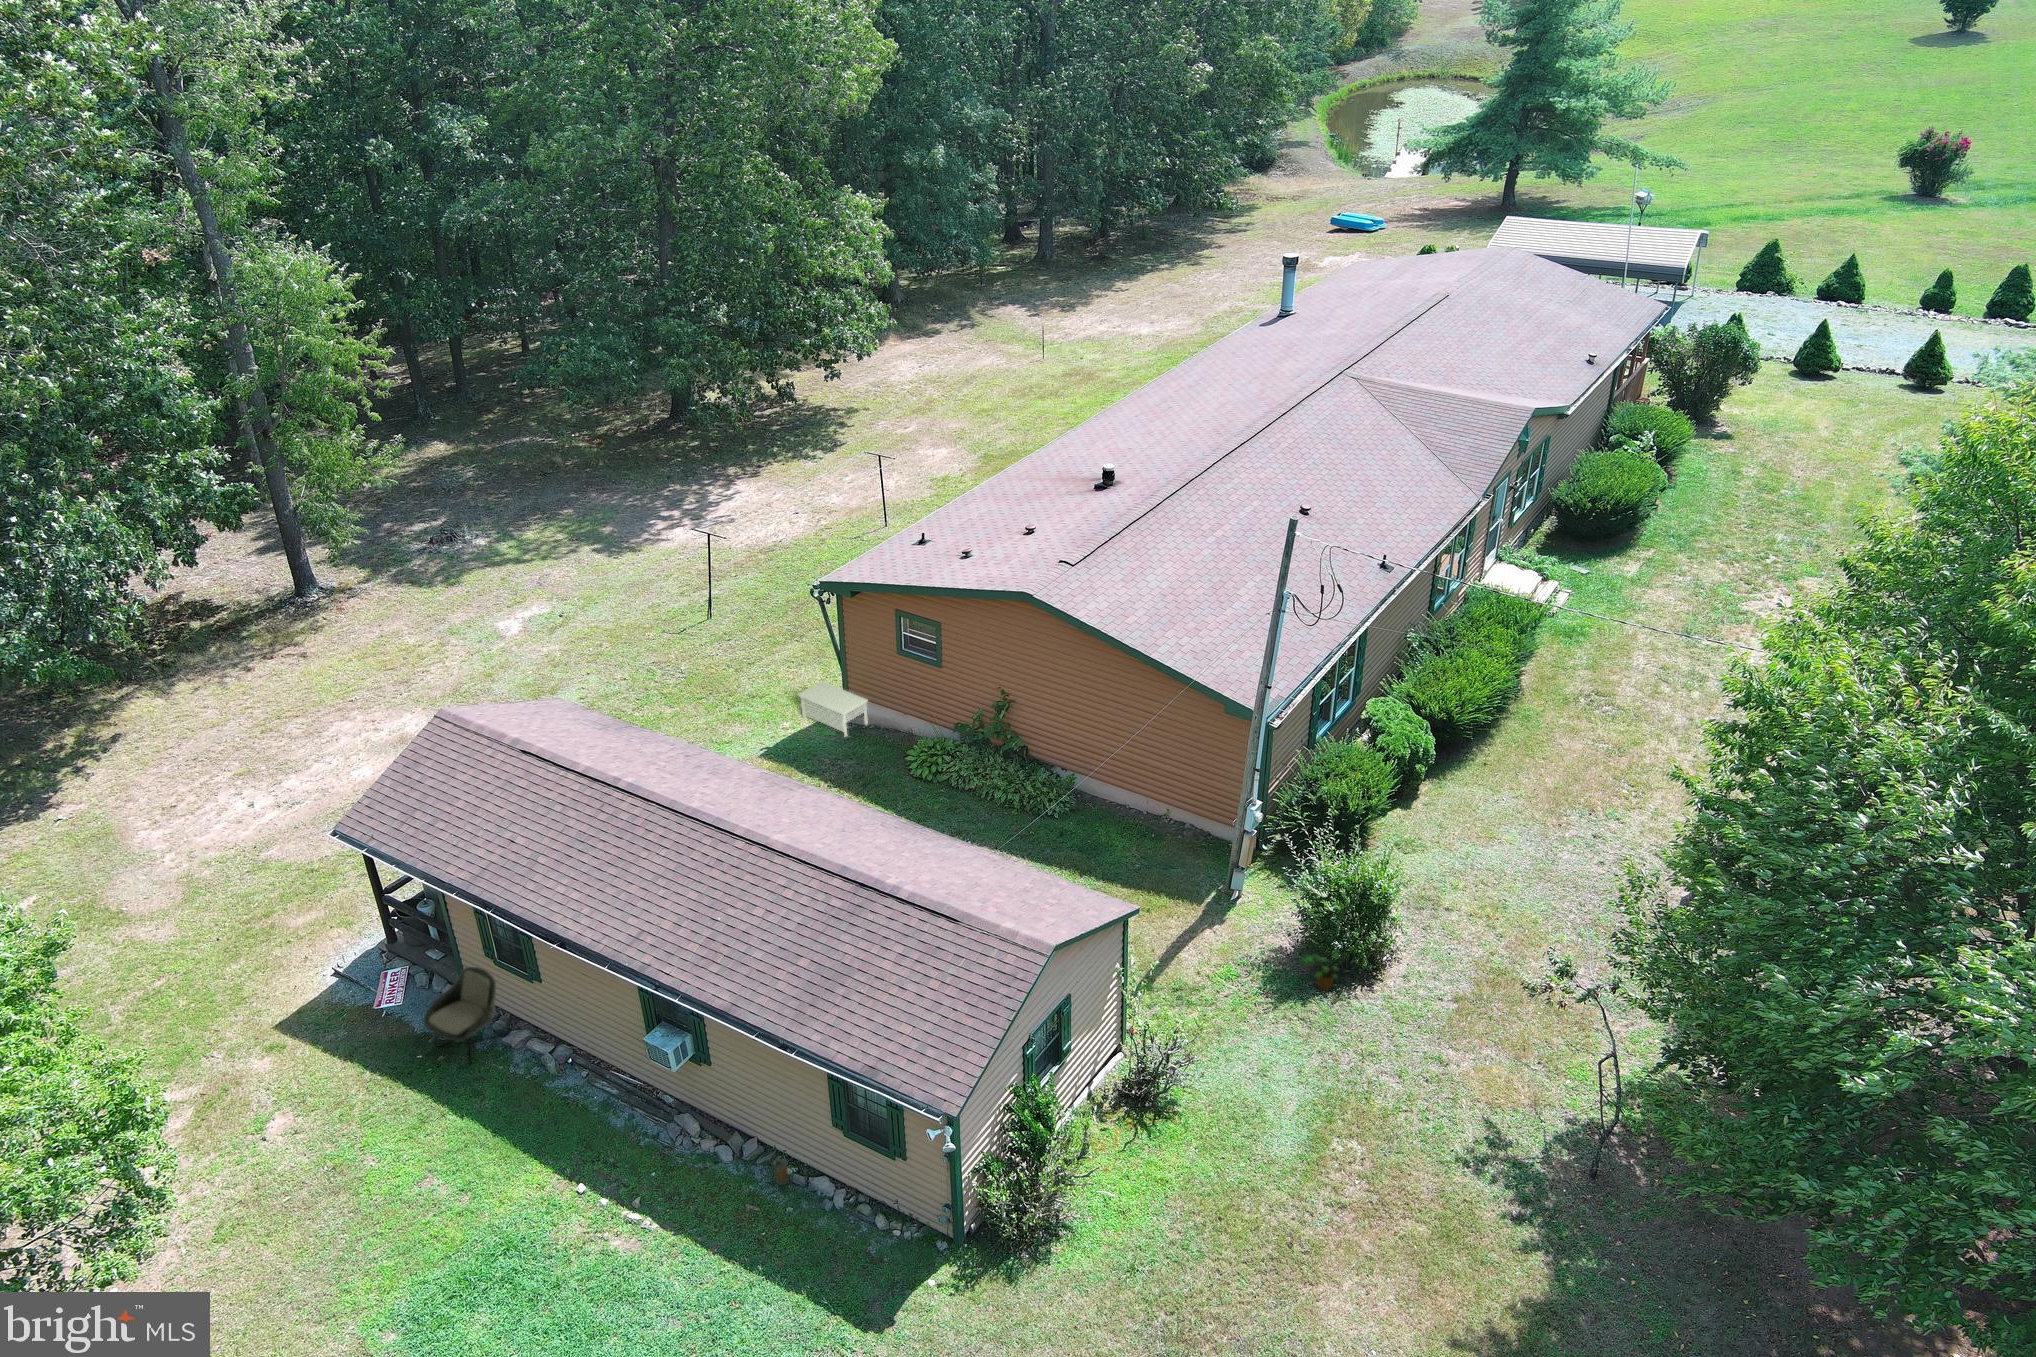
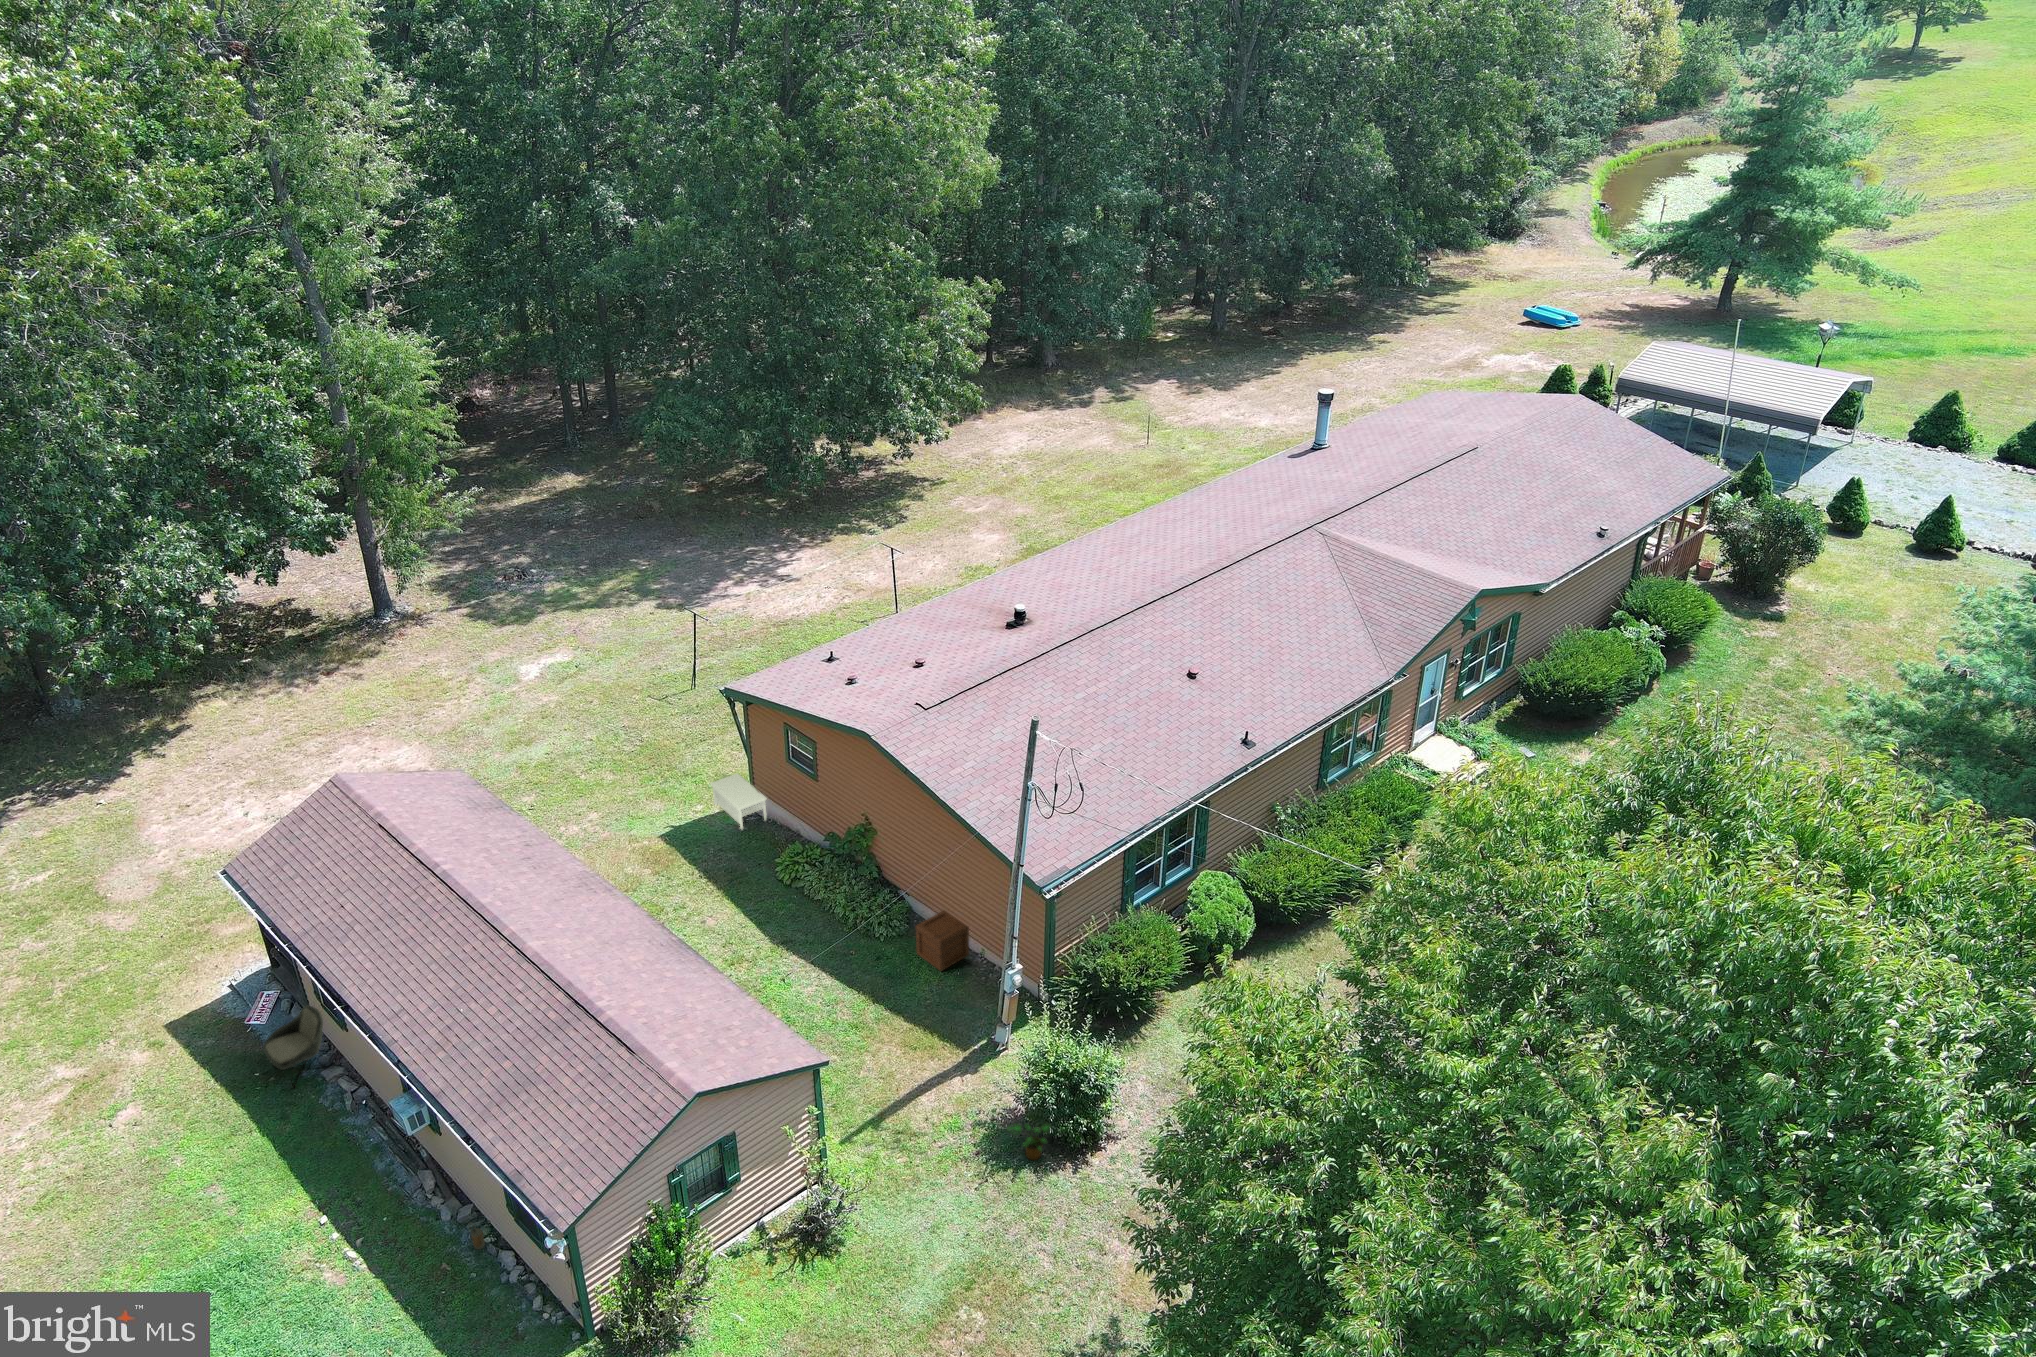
wooden crate: none [1098,774,1154,836] -> present [916,911,969,971]

